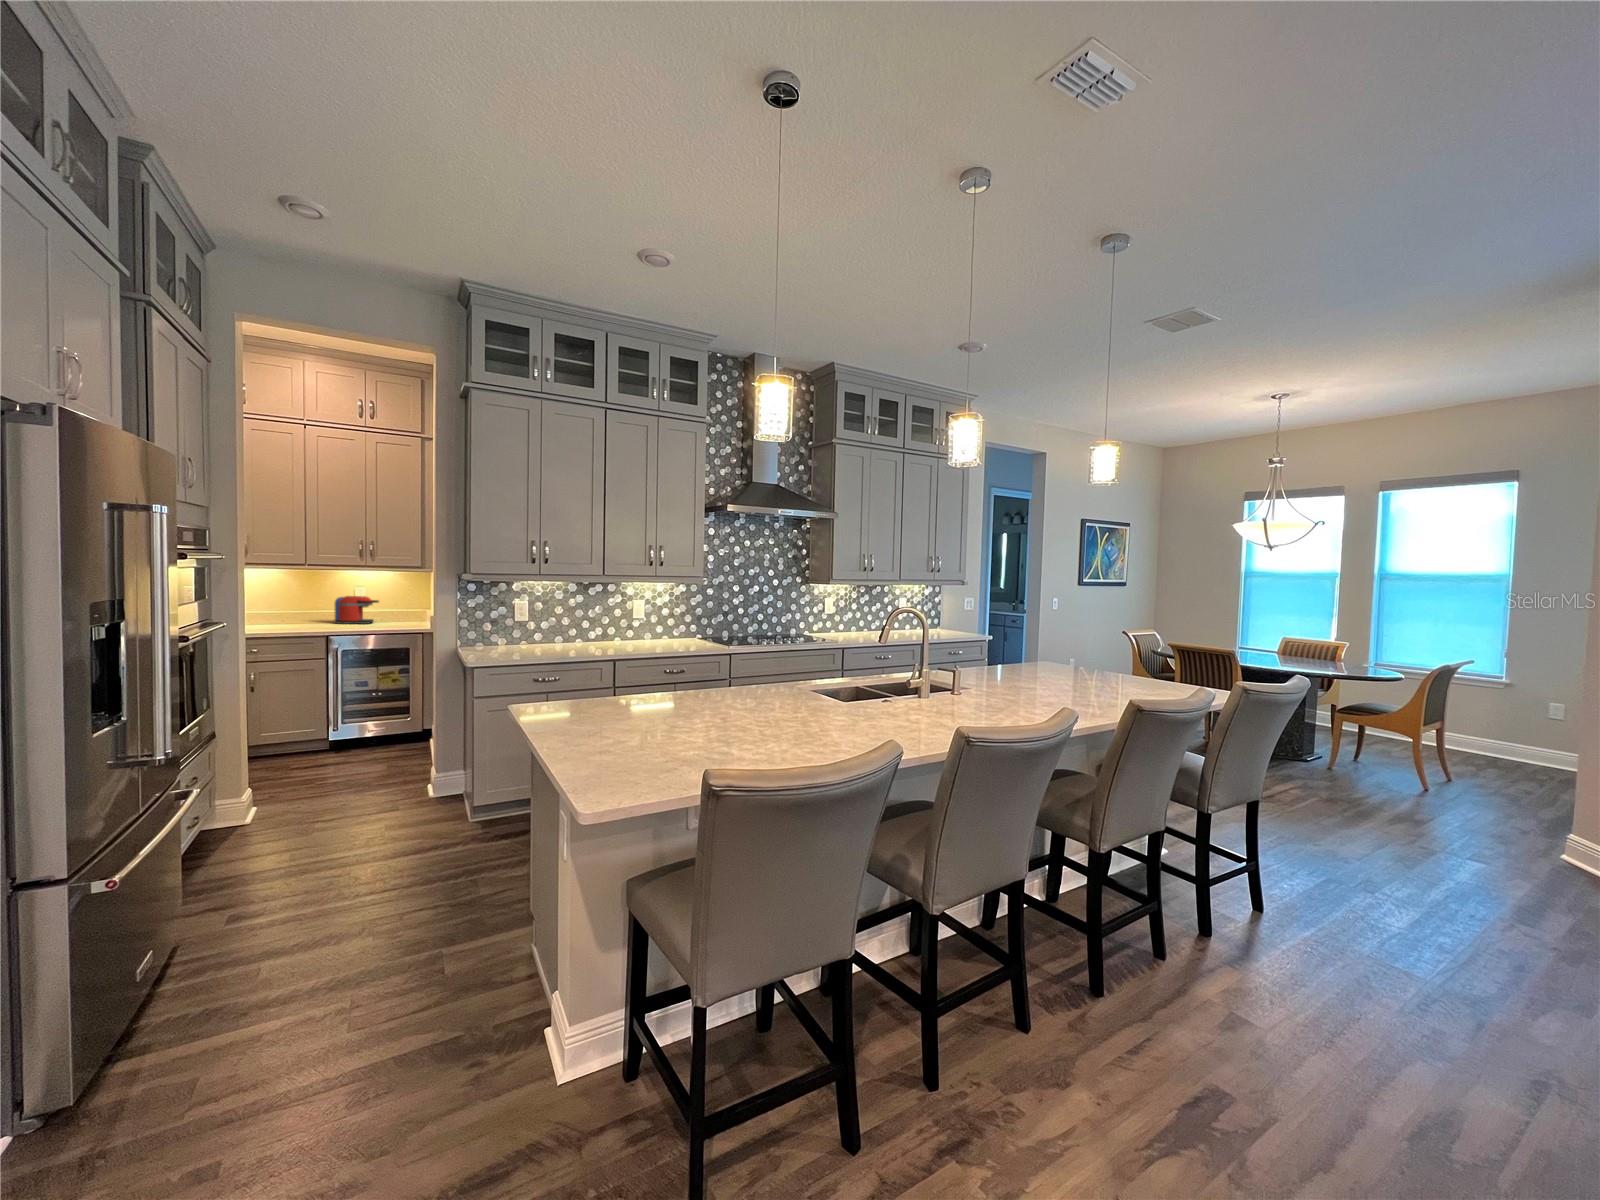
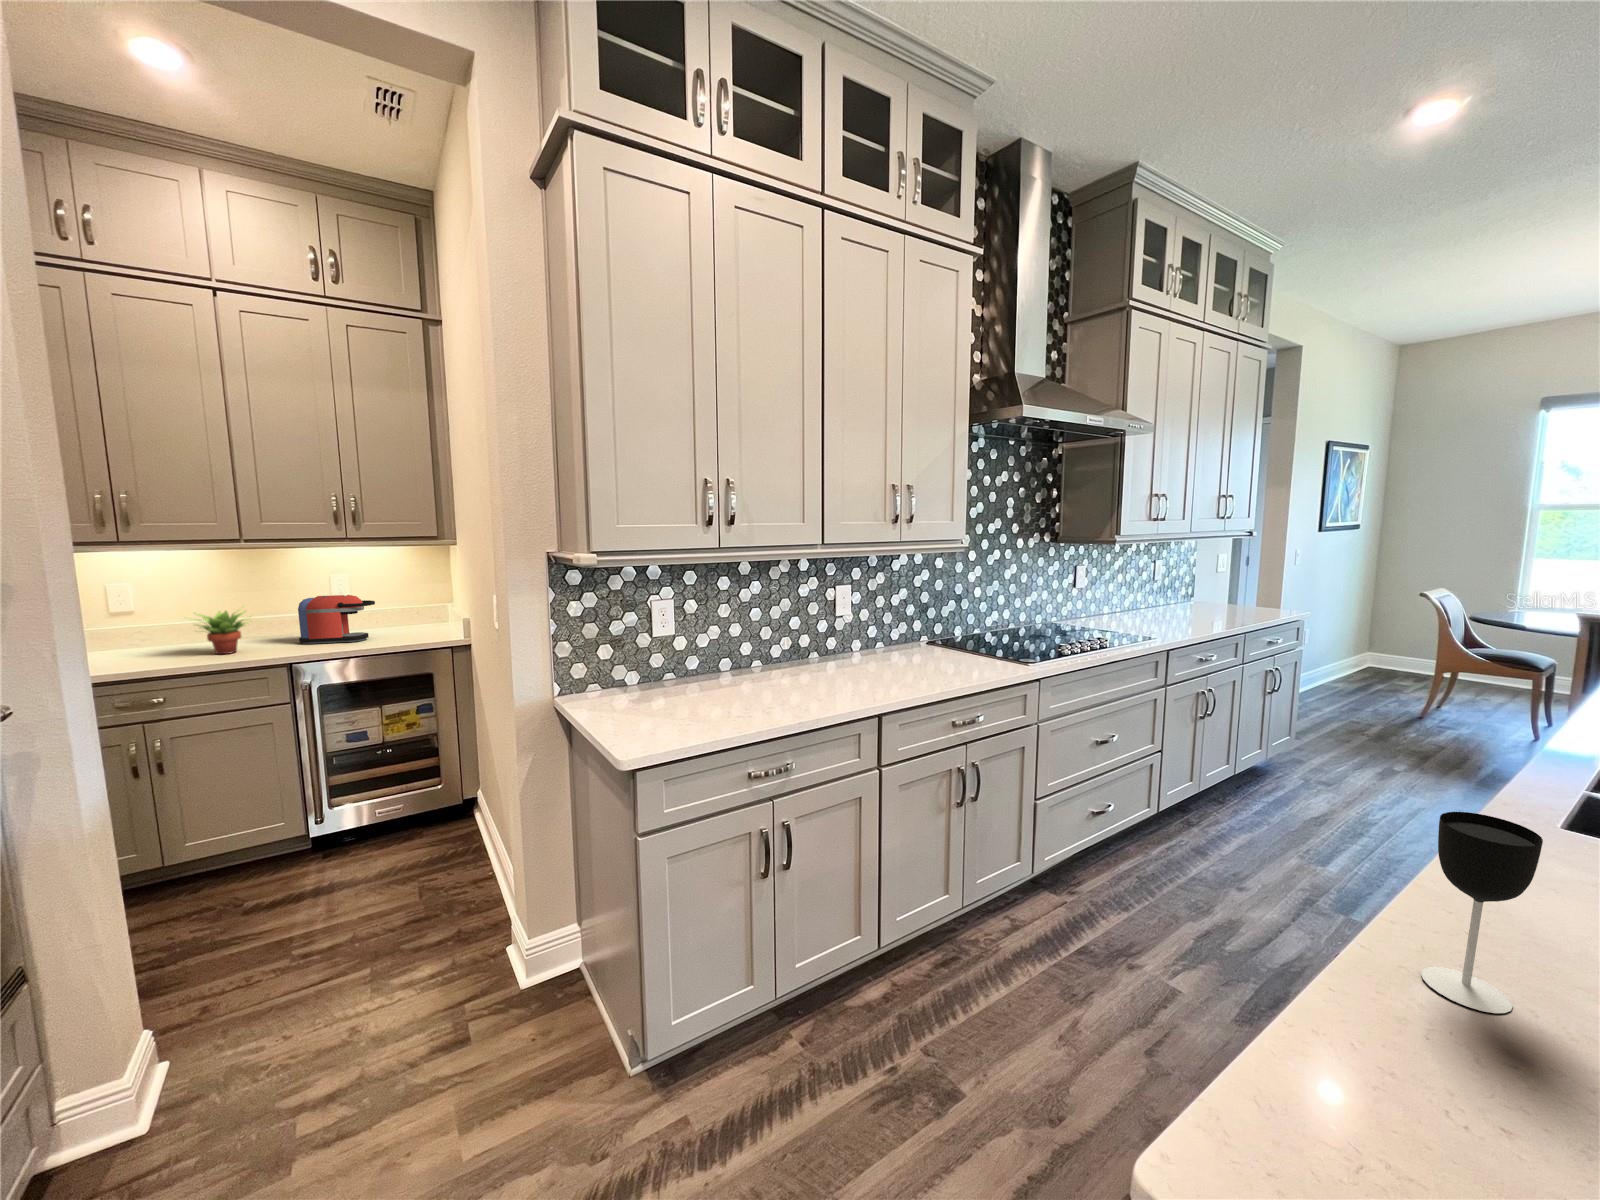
succulent plant: none [272,599,309,626] -> present [195,607,245,654]
wine glass: none [638,655,660,707] -> present [1421,812,1543,1013]

